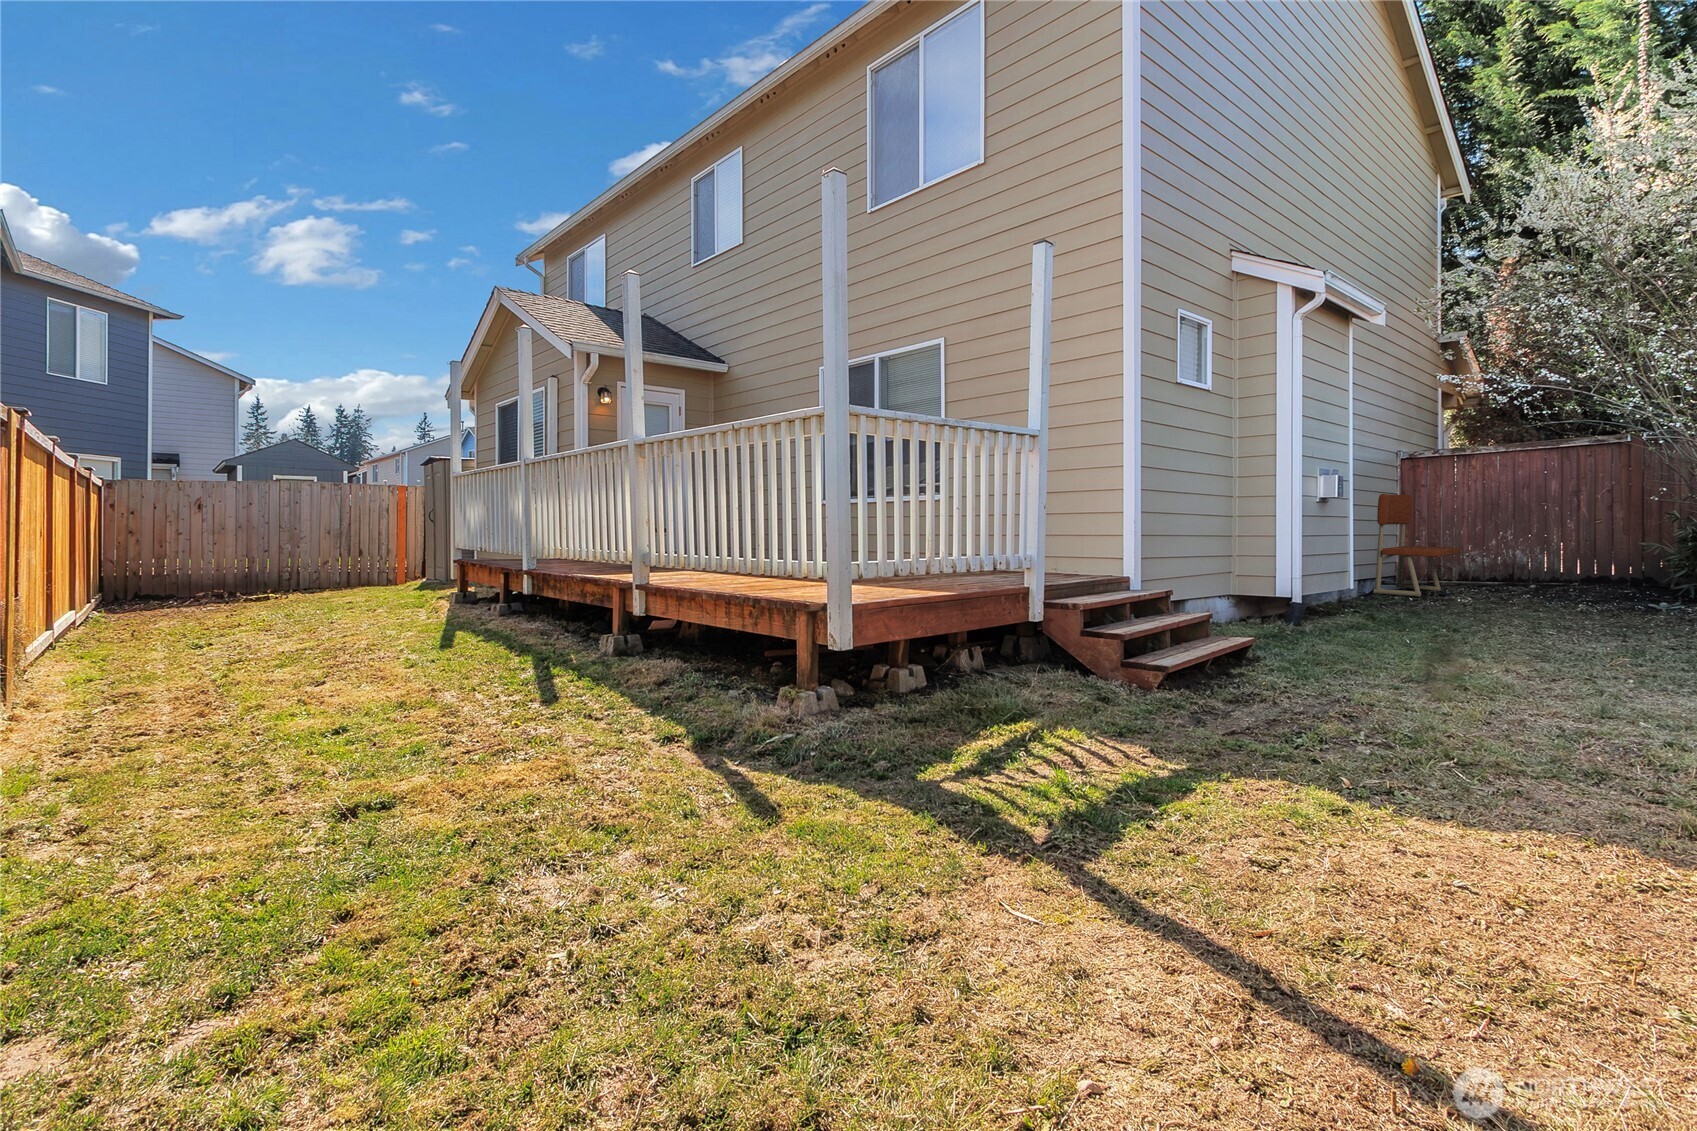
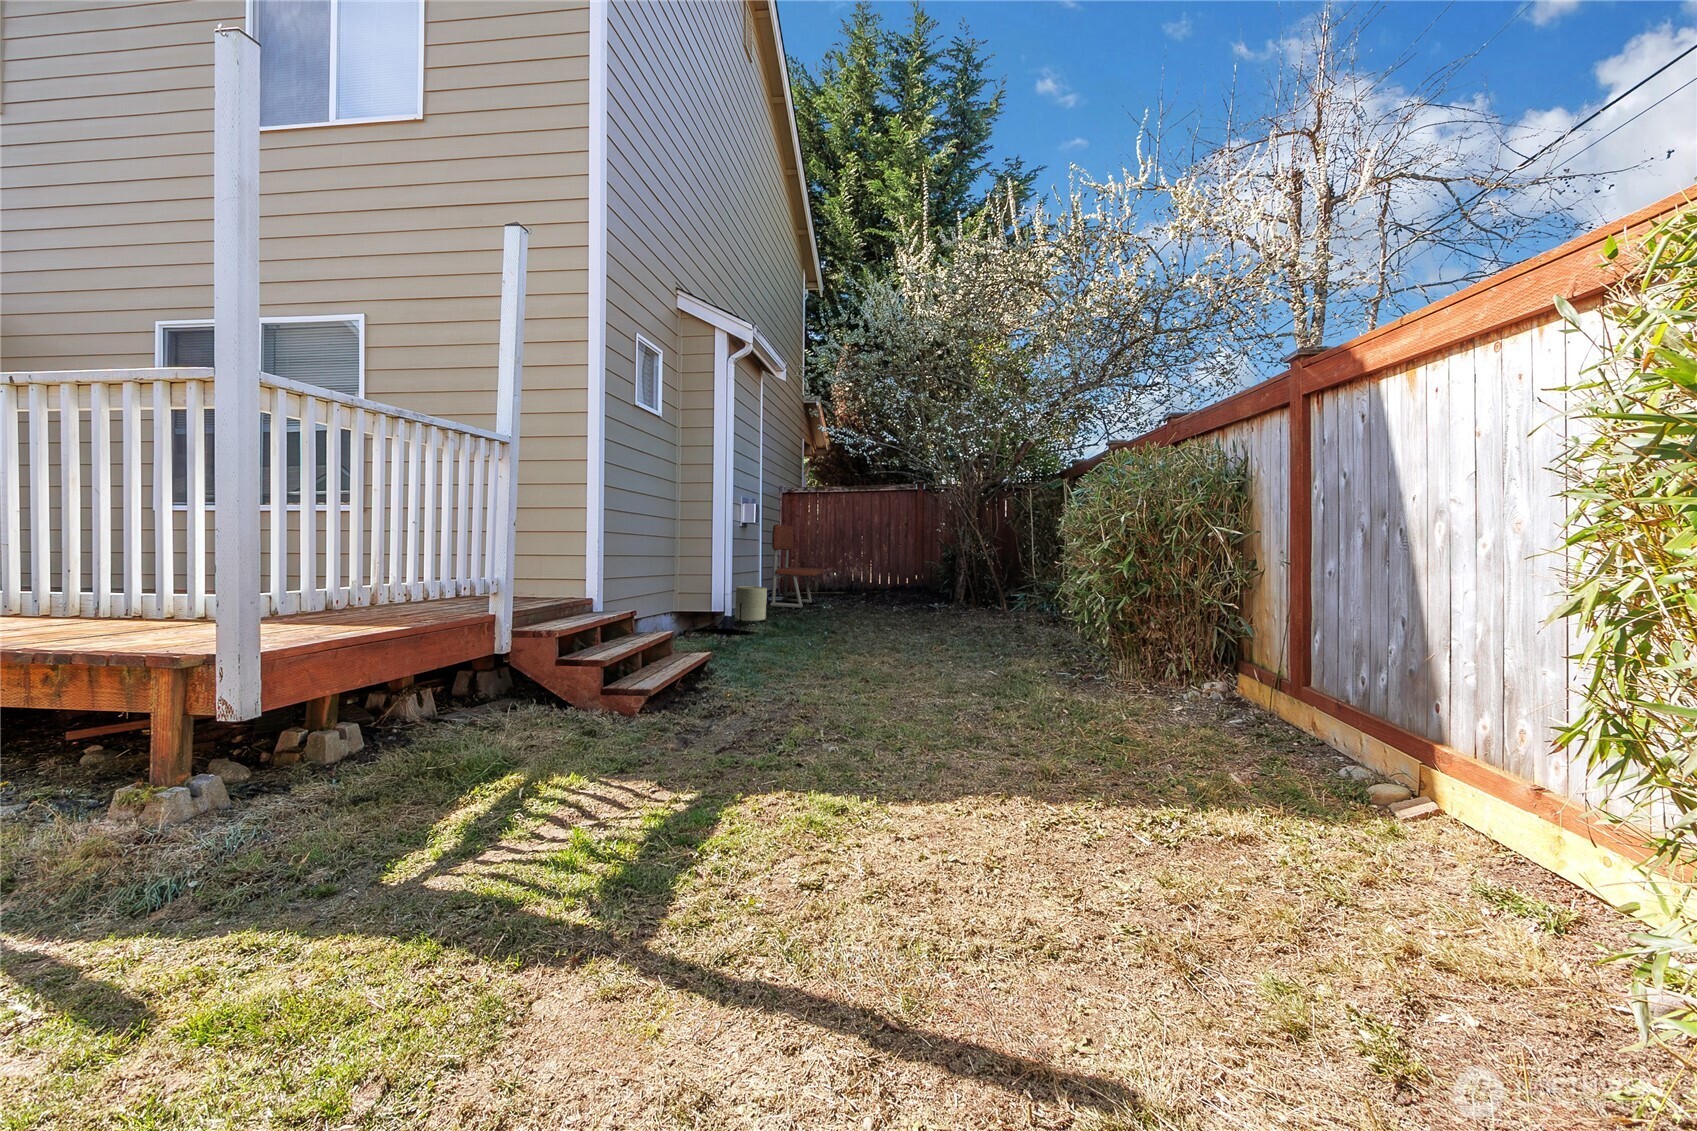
planter: none [1308,568,1351,624] -> present [735,586,767,634]

